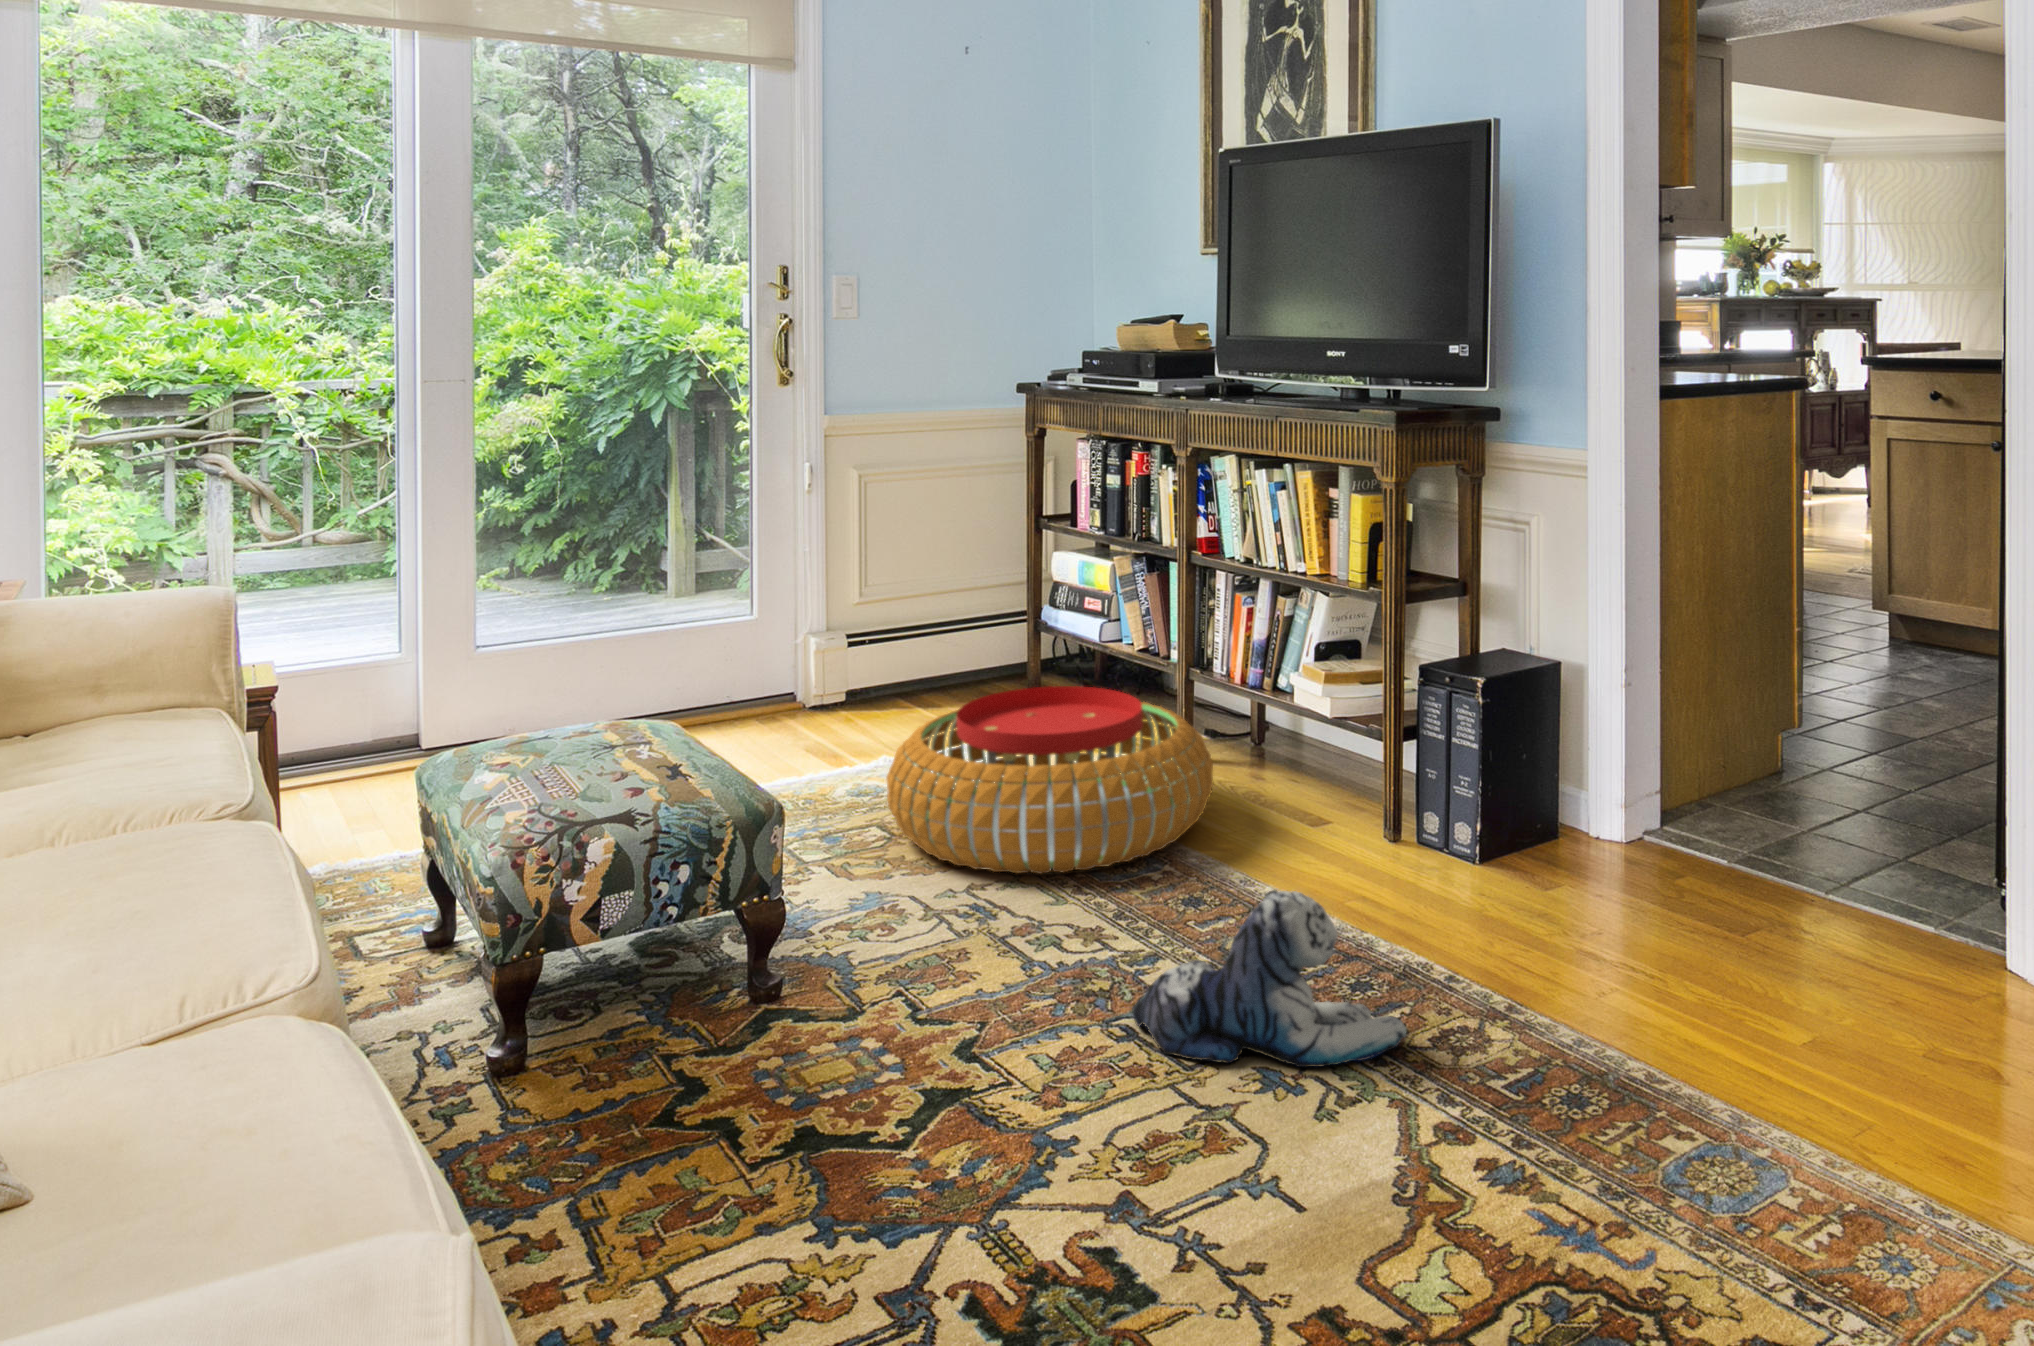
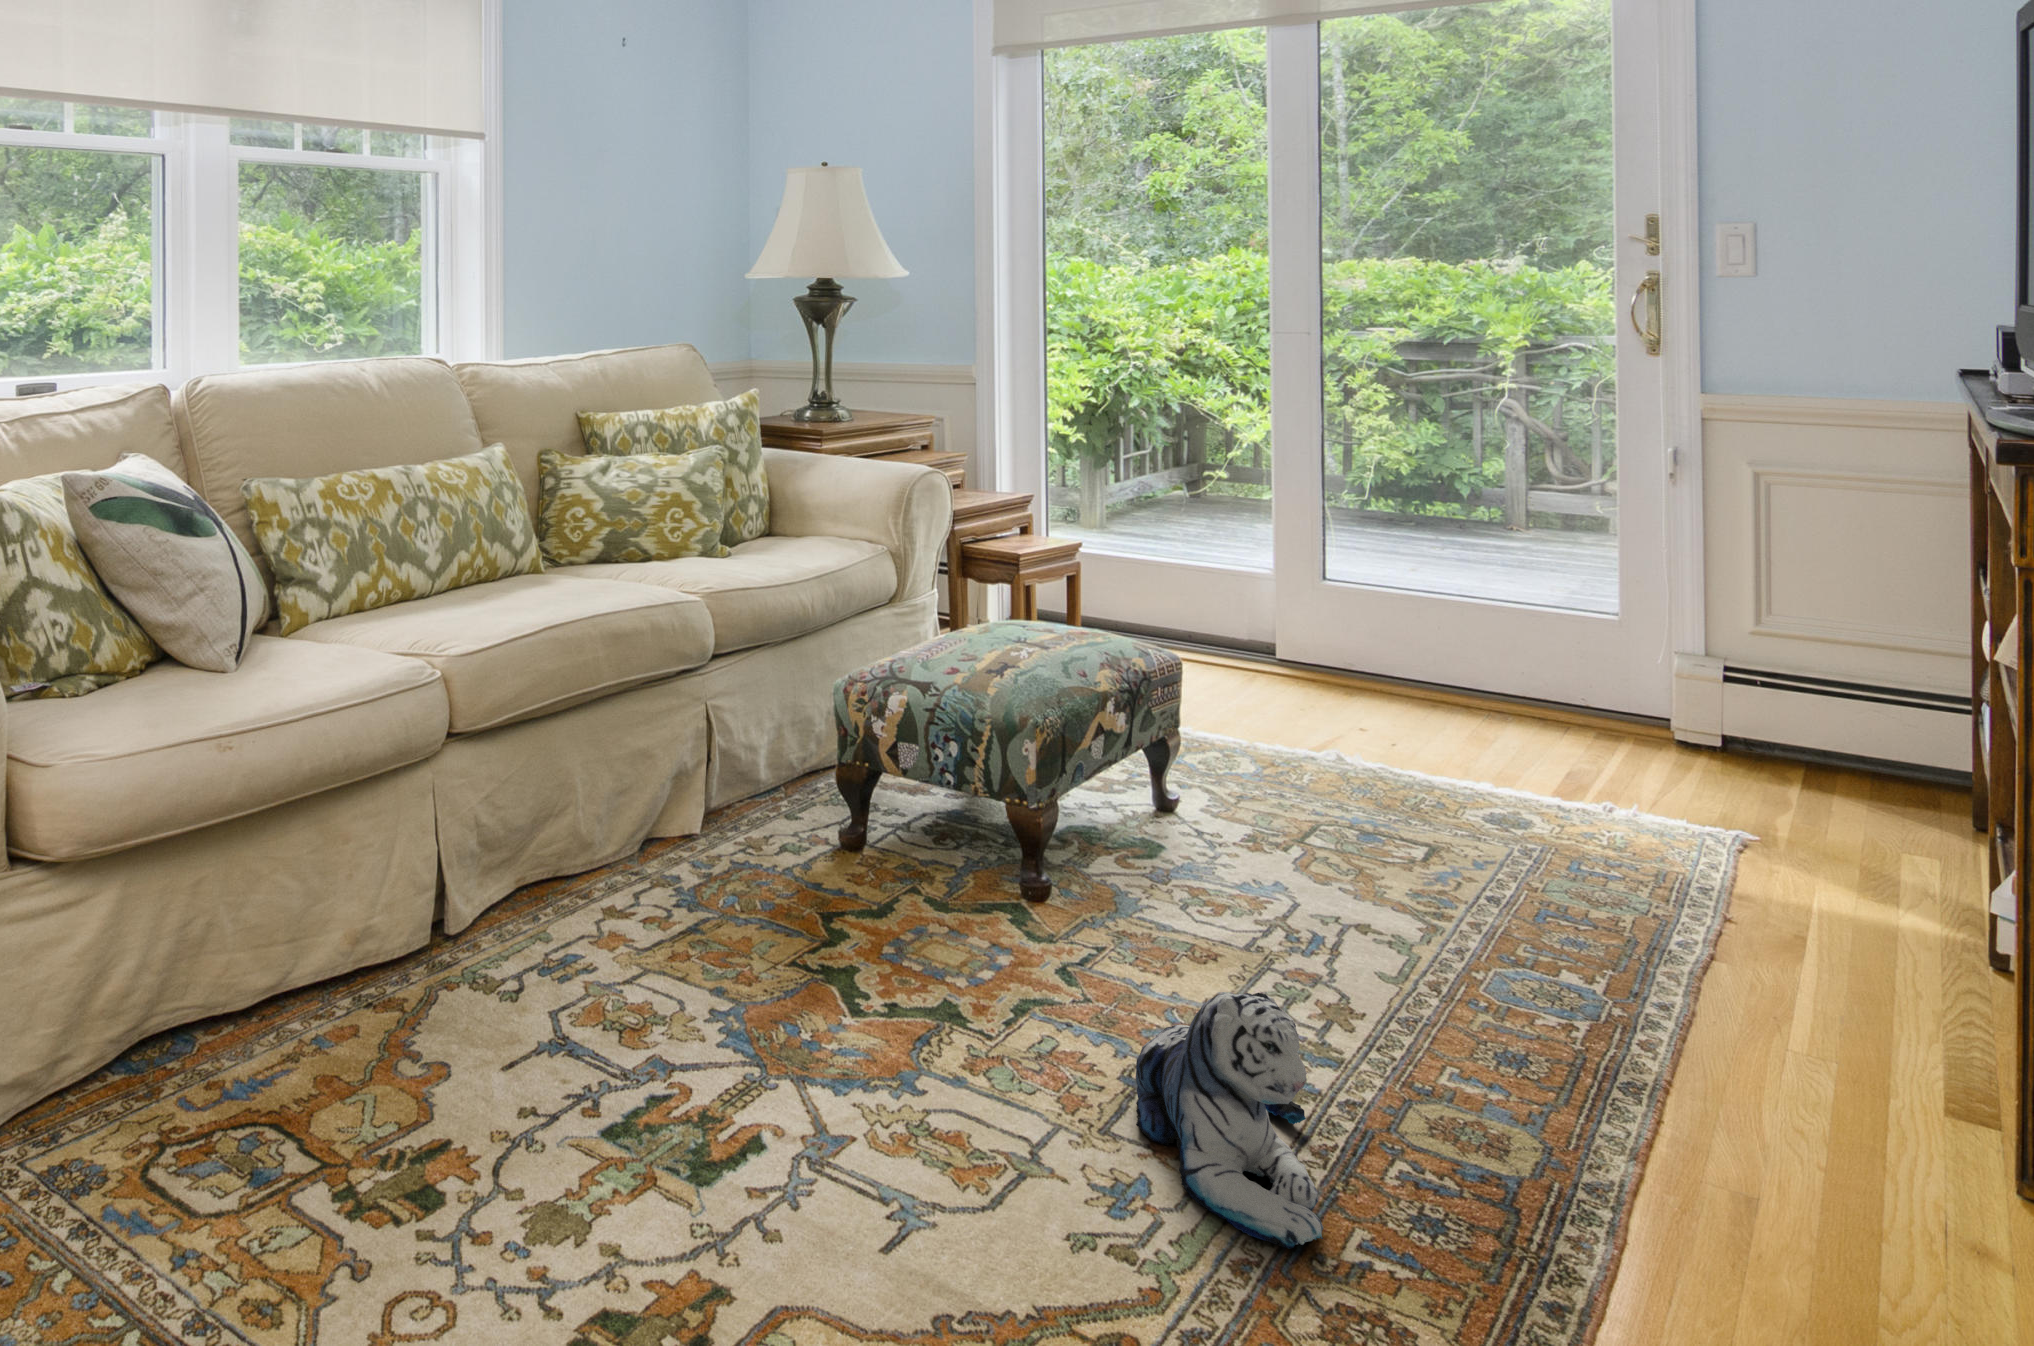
pouf: present [886,686,1213,874] -> none [1365,746,1829,1003]

